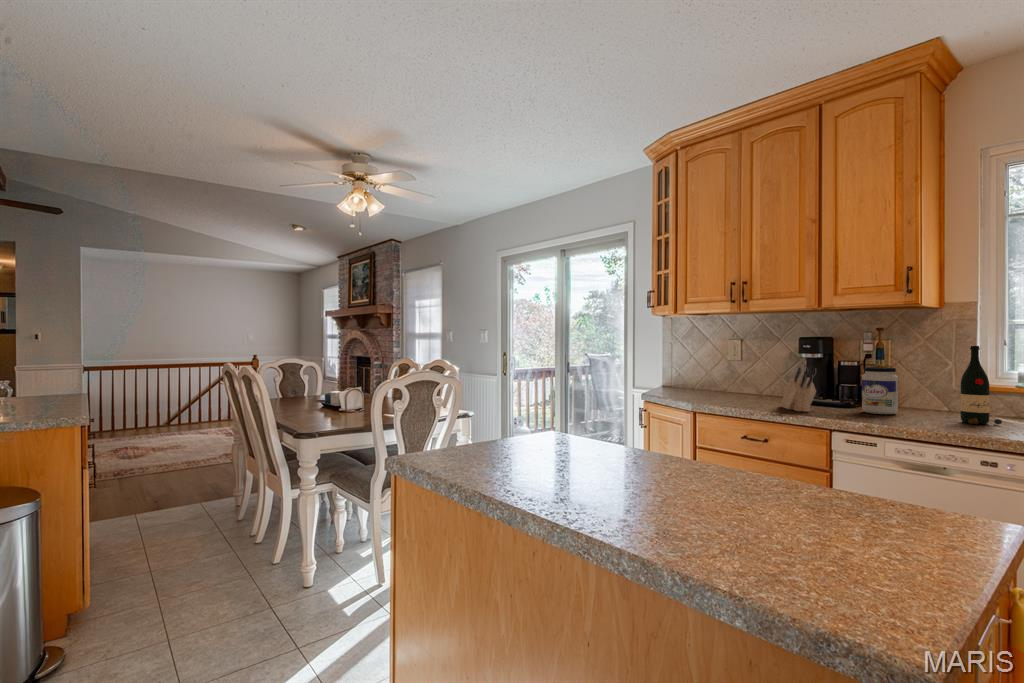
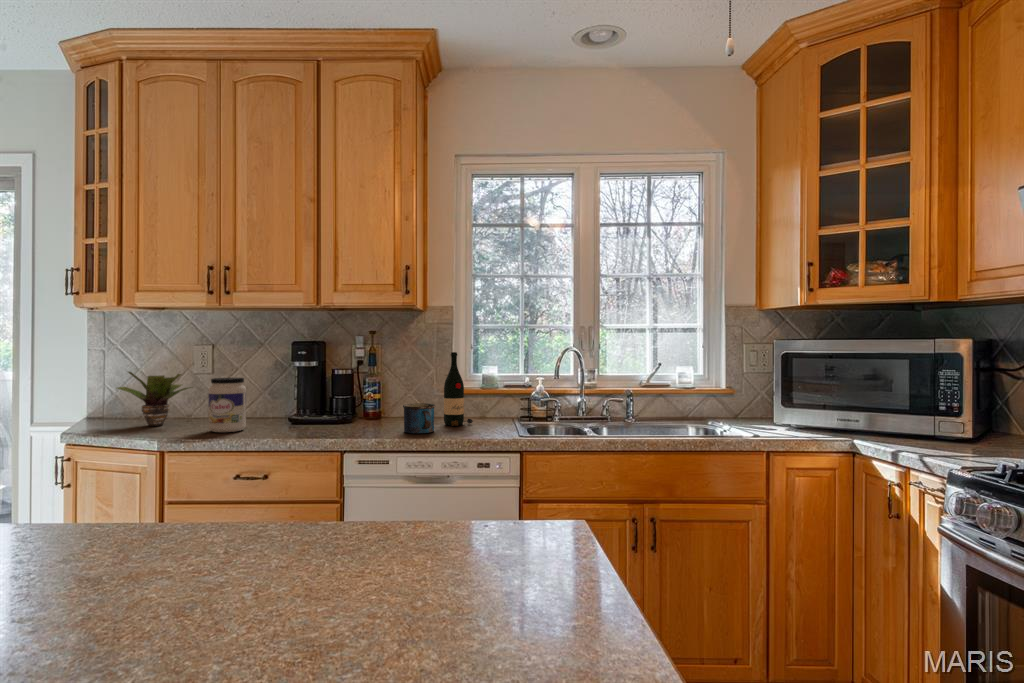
potted plant: none [675,358,724,397] -> present [116,372,191,426]
knife block: present [780,367,817,412] -> none [275,380,322,433]
jar: present [862,367,898,414] -> present [208,378,246,432]
mug: none [900,396,941,425] -> present [403,403,435,433]

